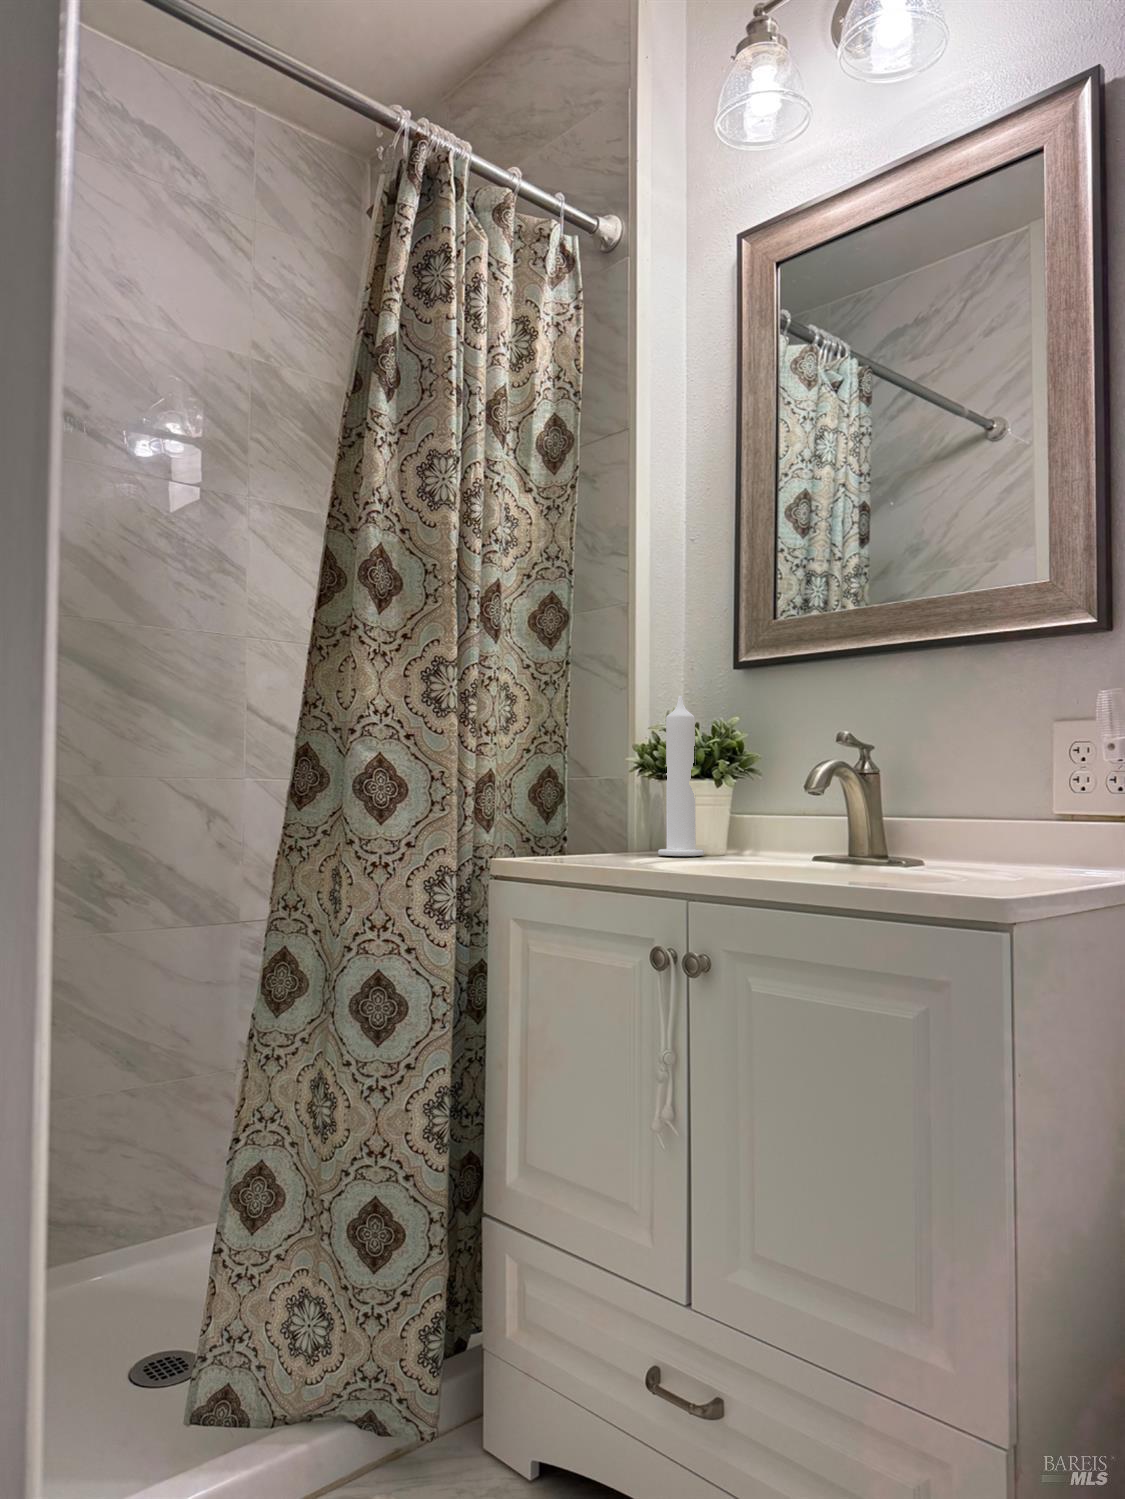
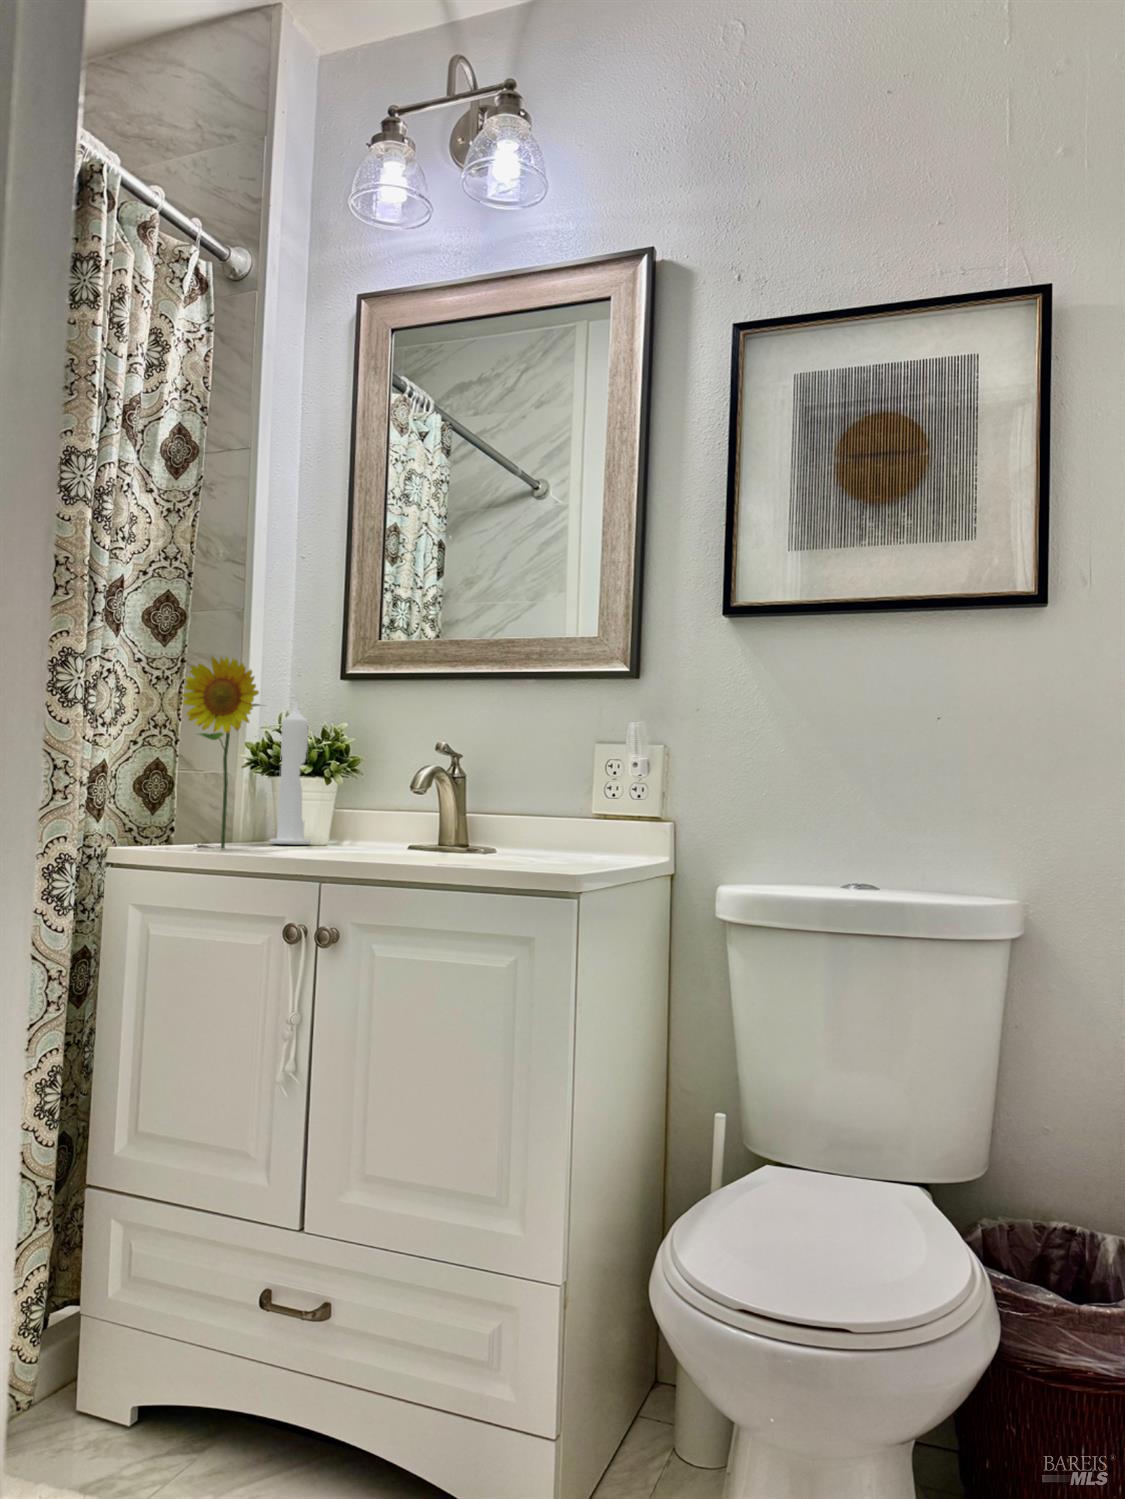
flower: none [545,649,636,863] -> present [182,657,259,849]

